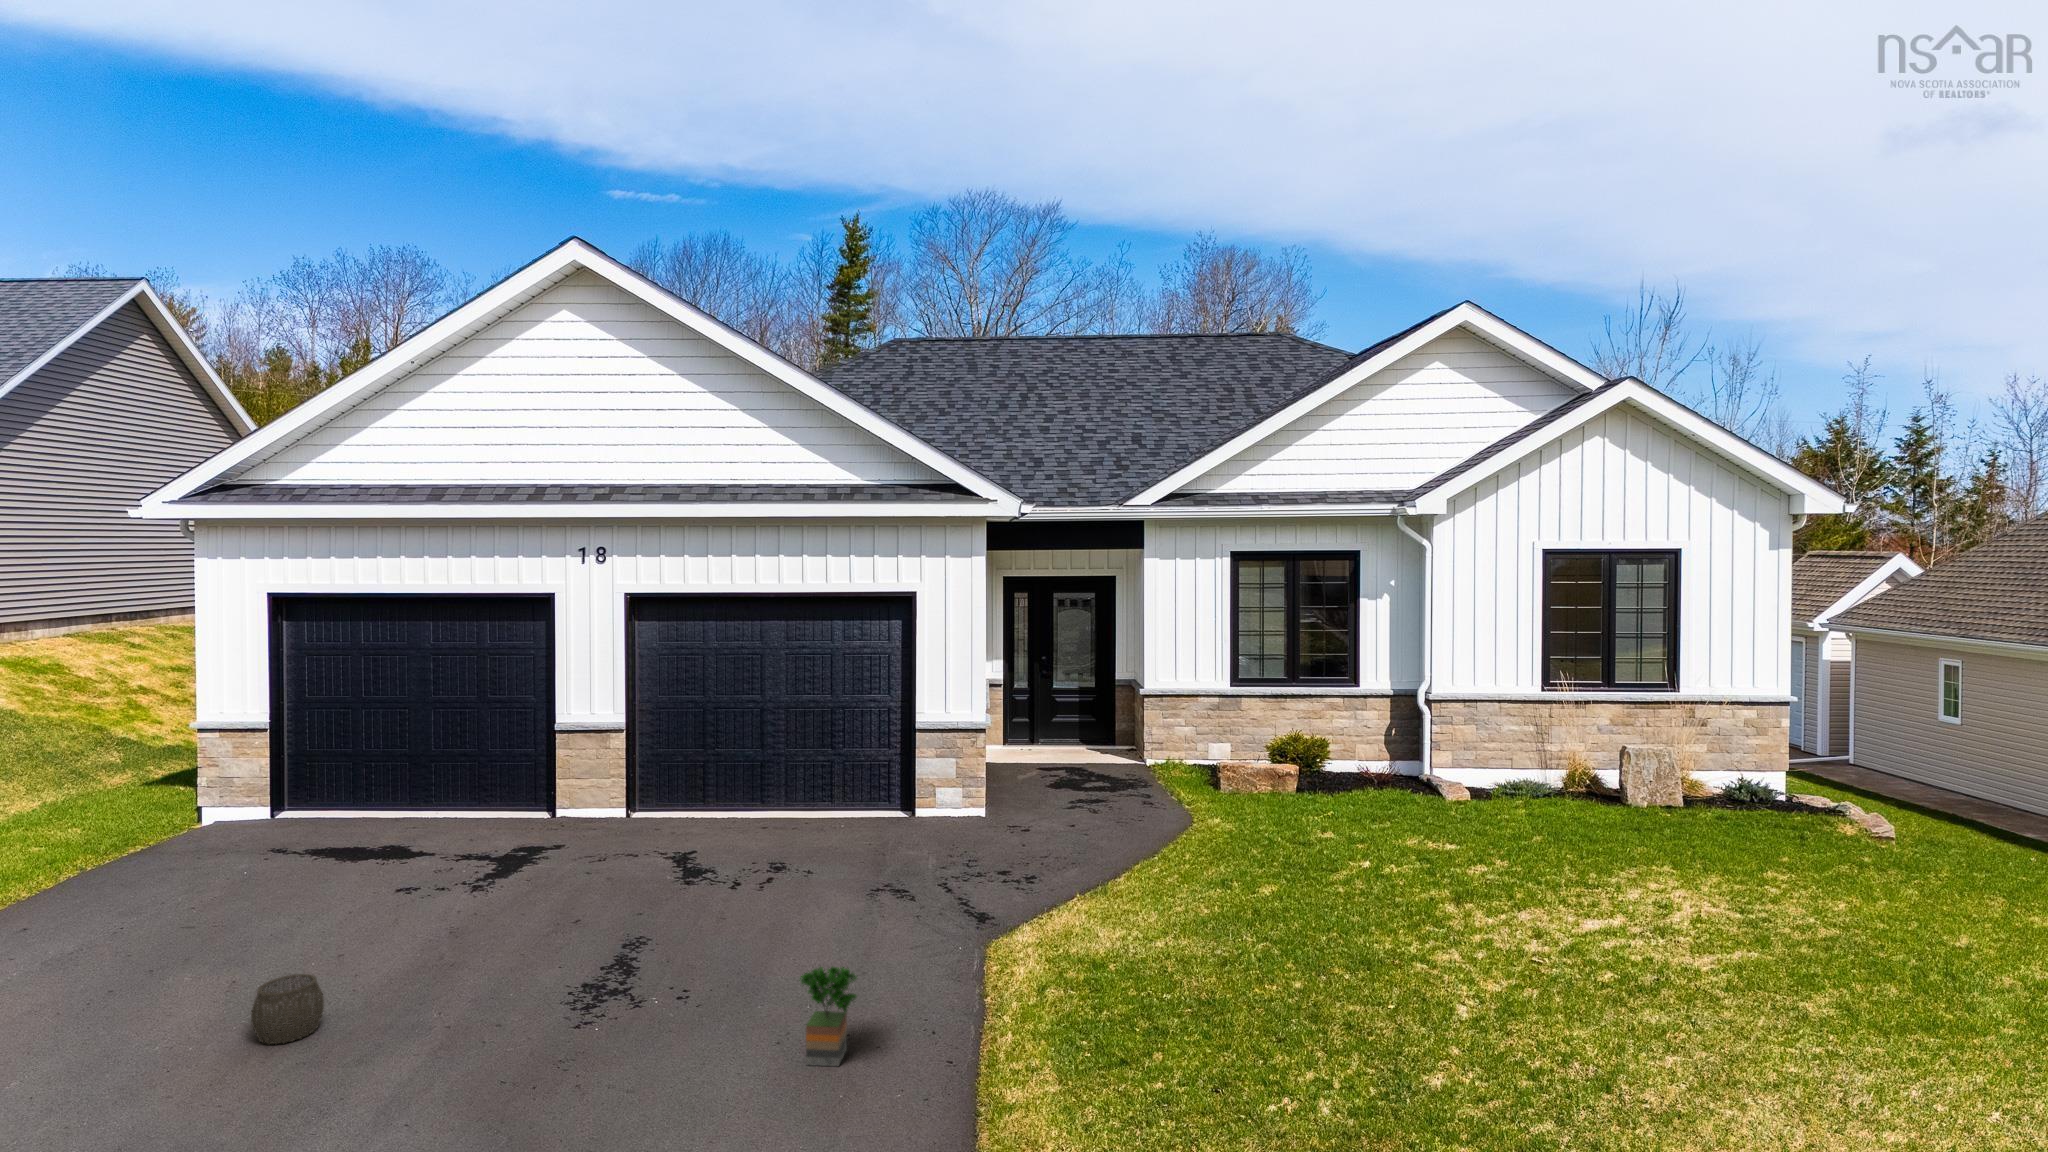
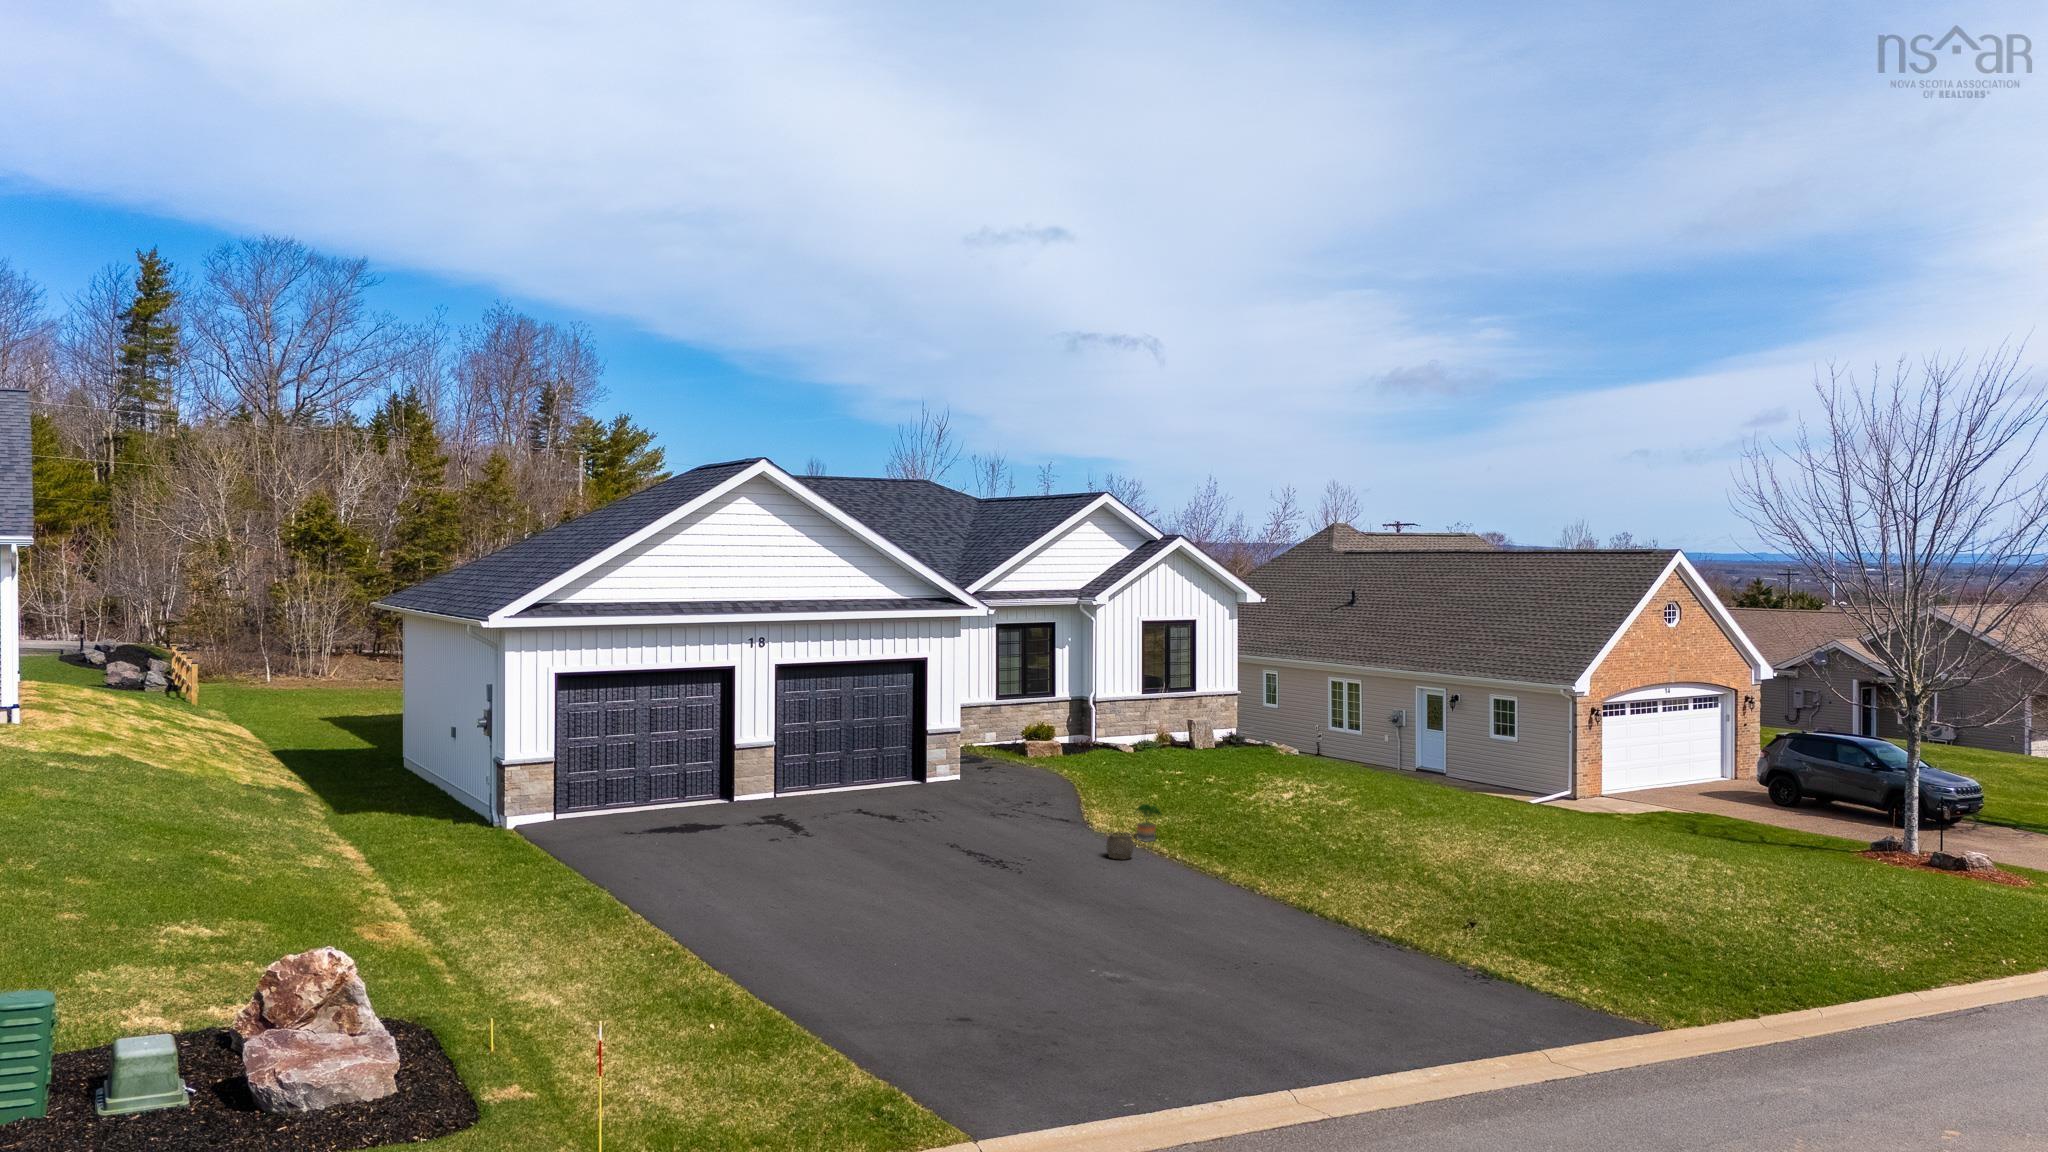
woven basket: present [251,974,324,1044] -> present [1106,832,1134,859]

